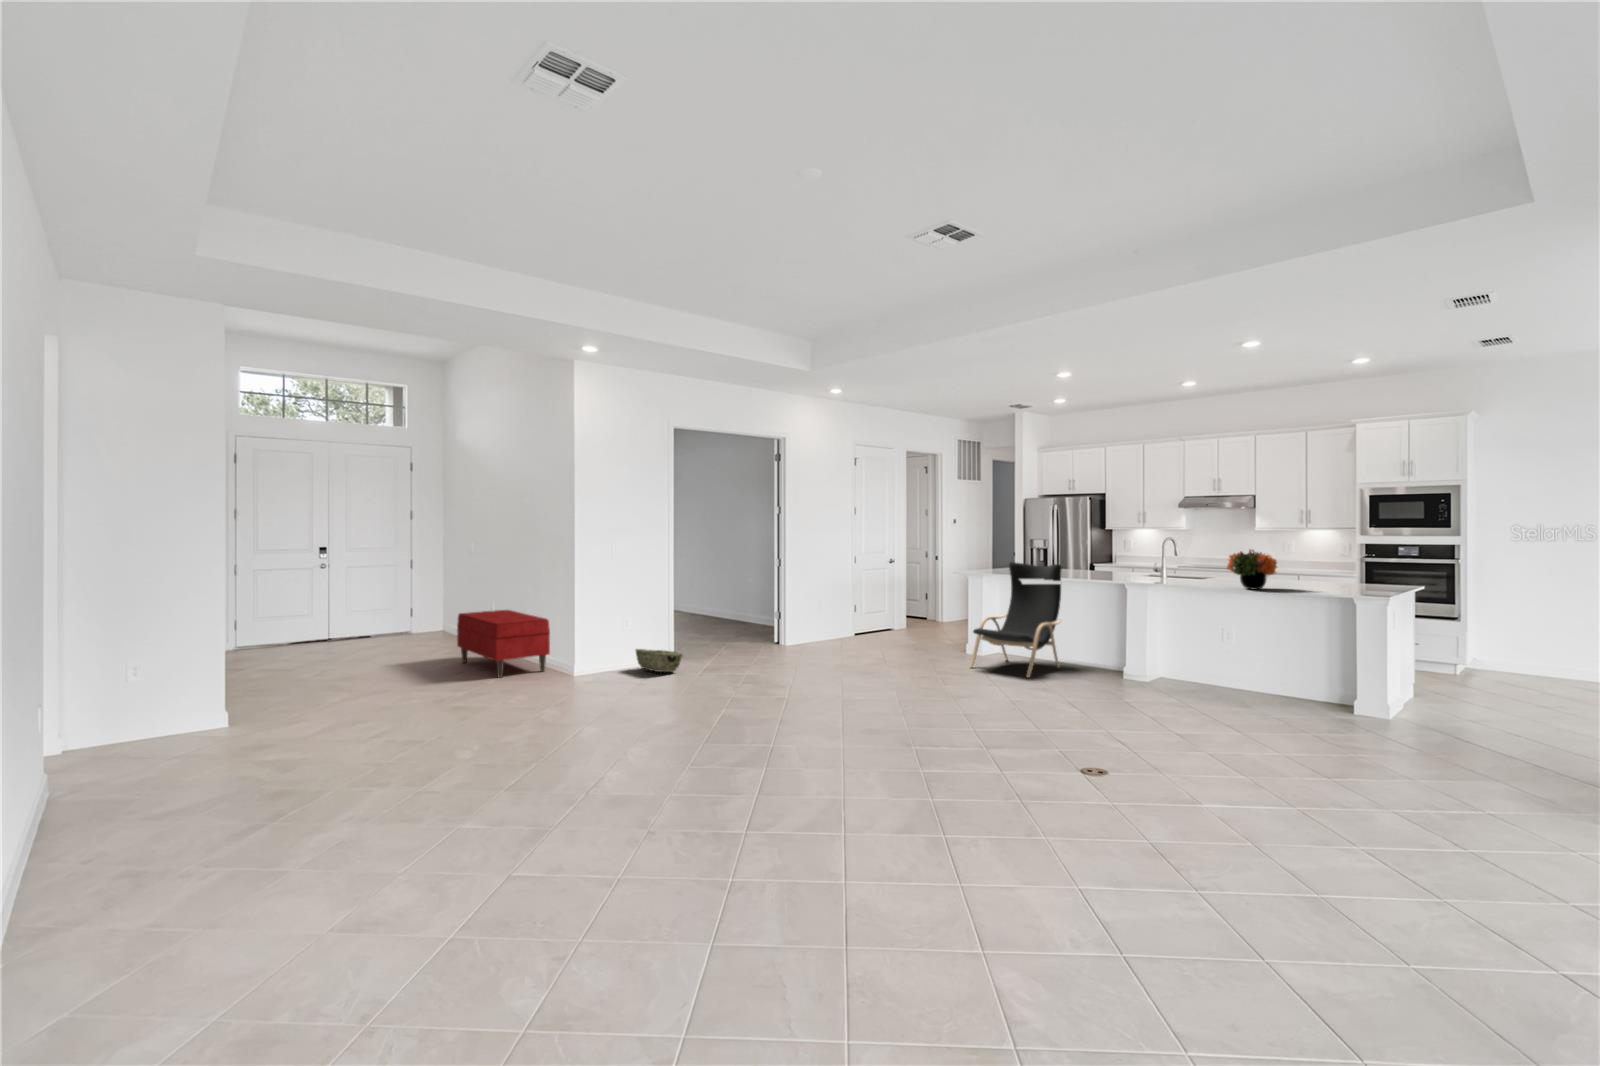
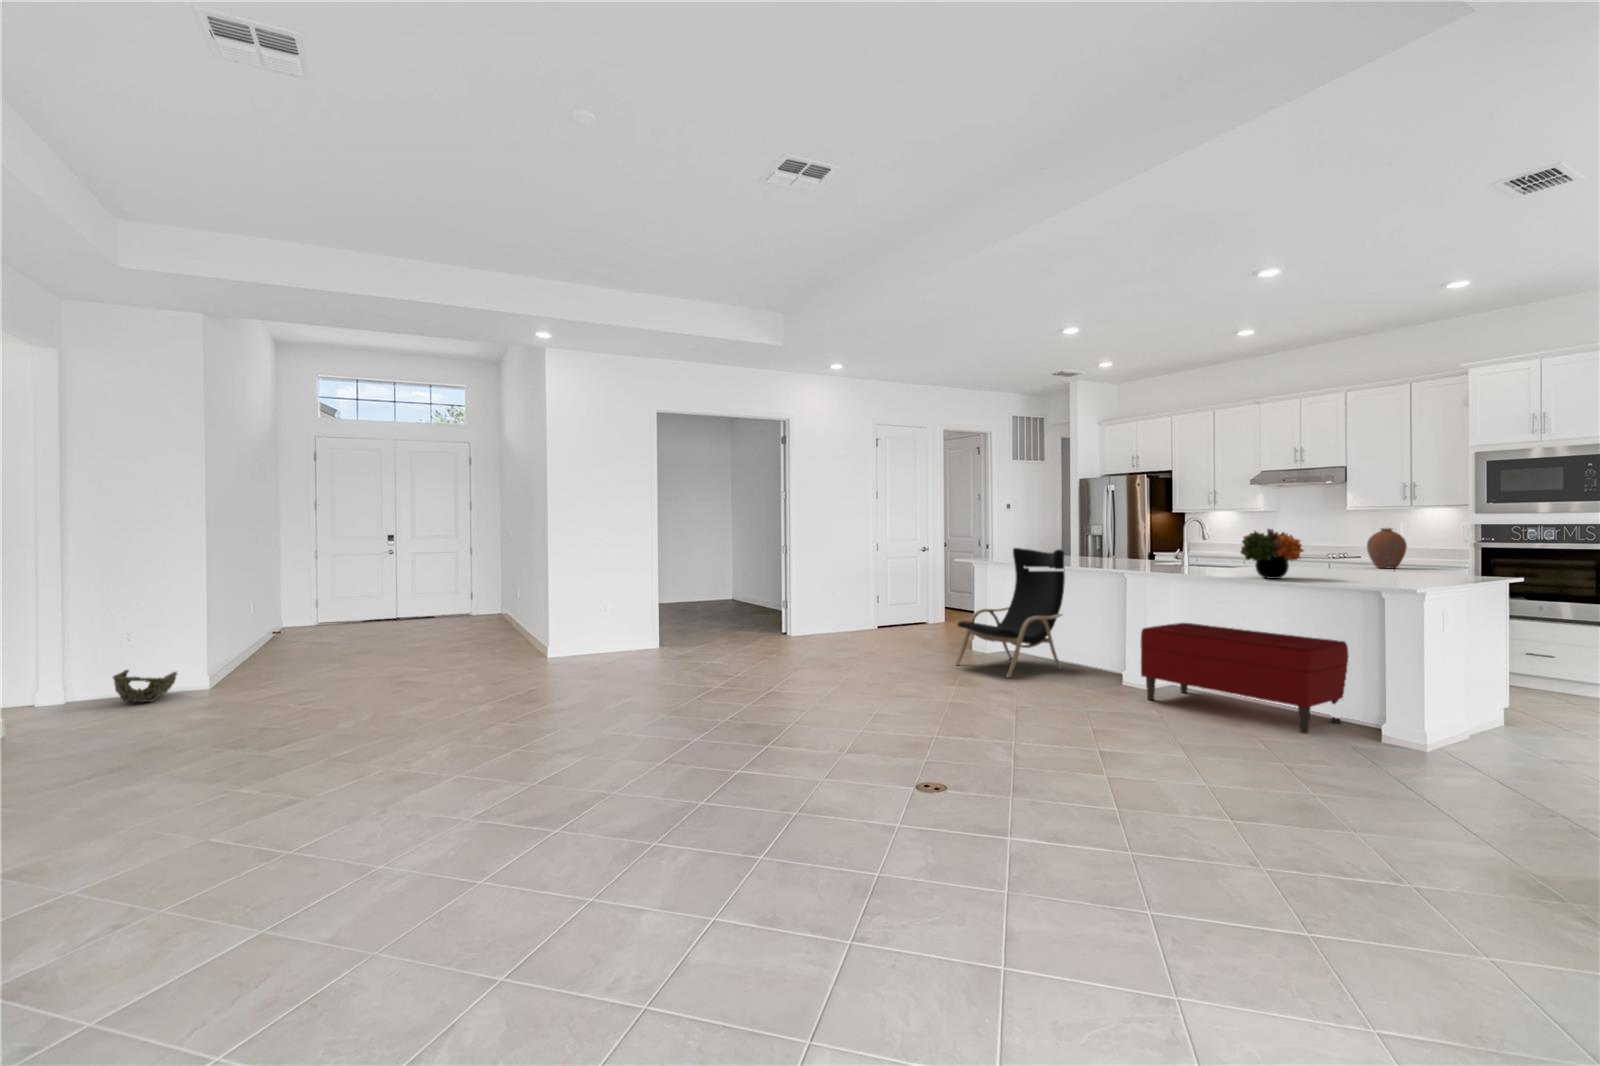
vase: none [1291,547,1321,579] -> present [1367,528,1407,568]
bench: present [457,610,550,678] -> present [1140,623,1348,734]
woven basket: present [636,649,683,672] -> present [113,670,177,702]

